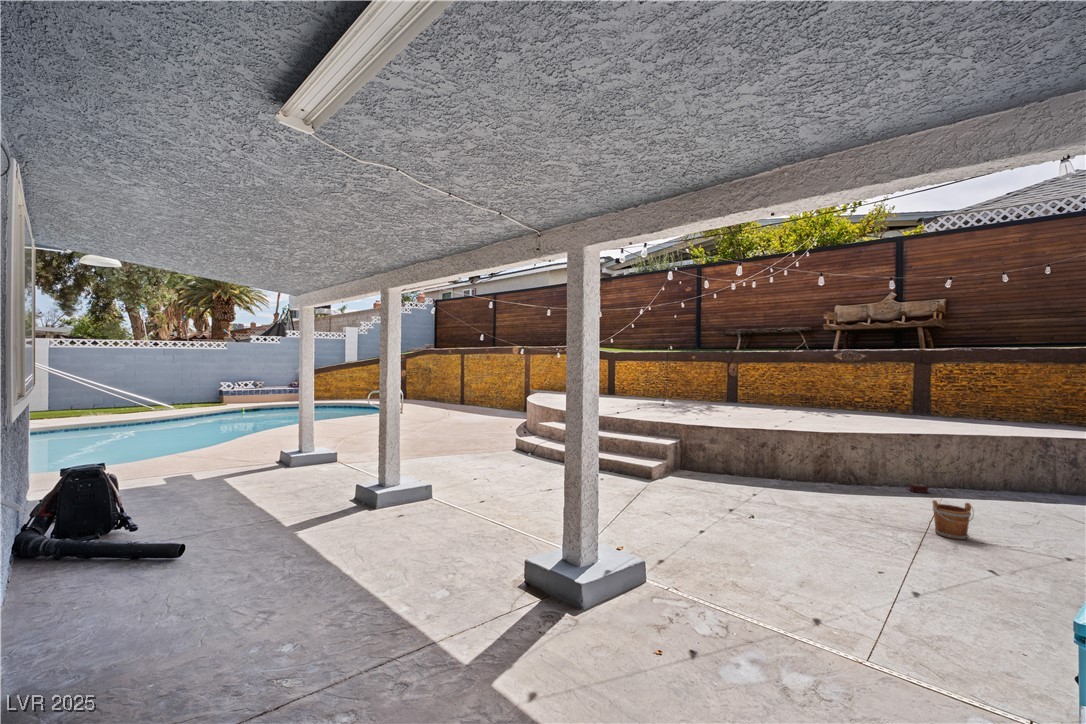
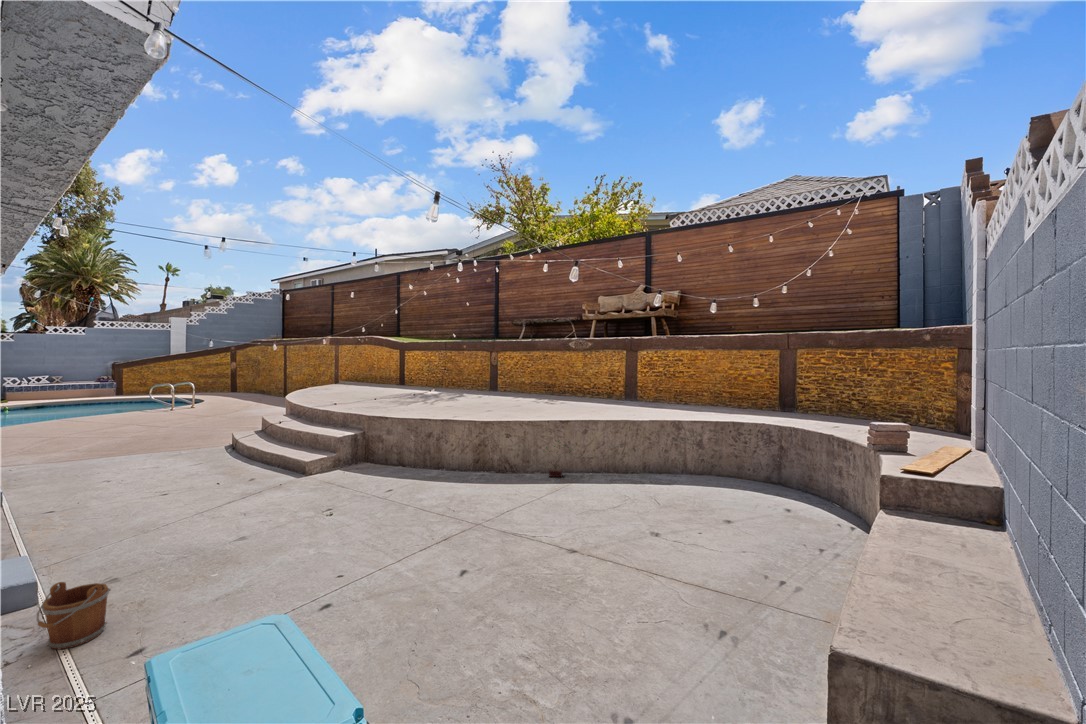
bucket: present [933,500,974,540] -> present [37,582,111,650]

